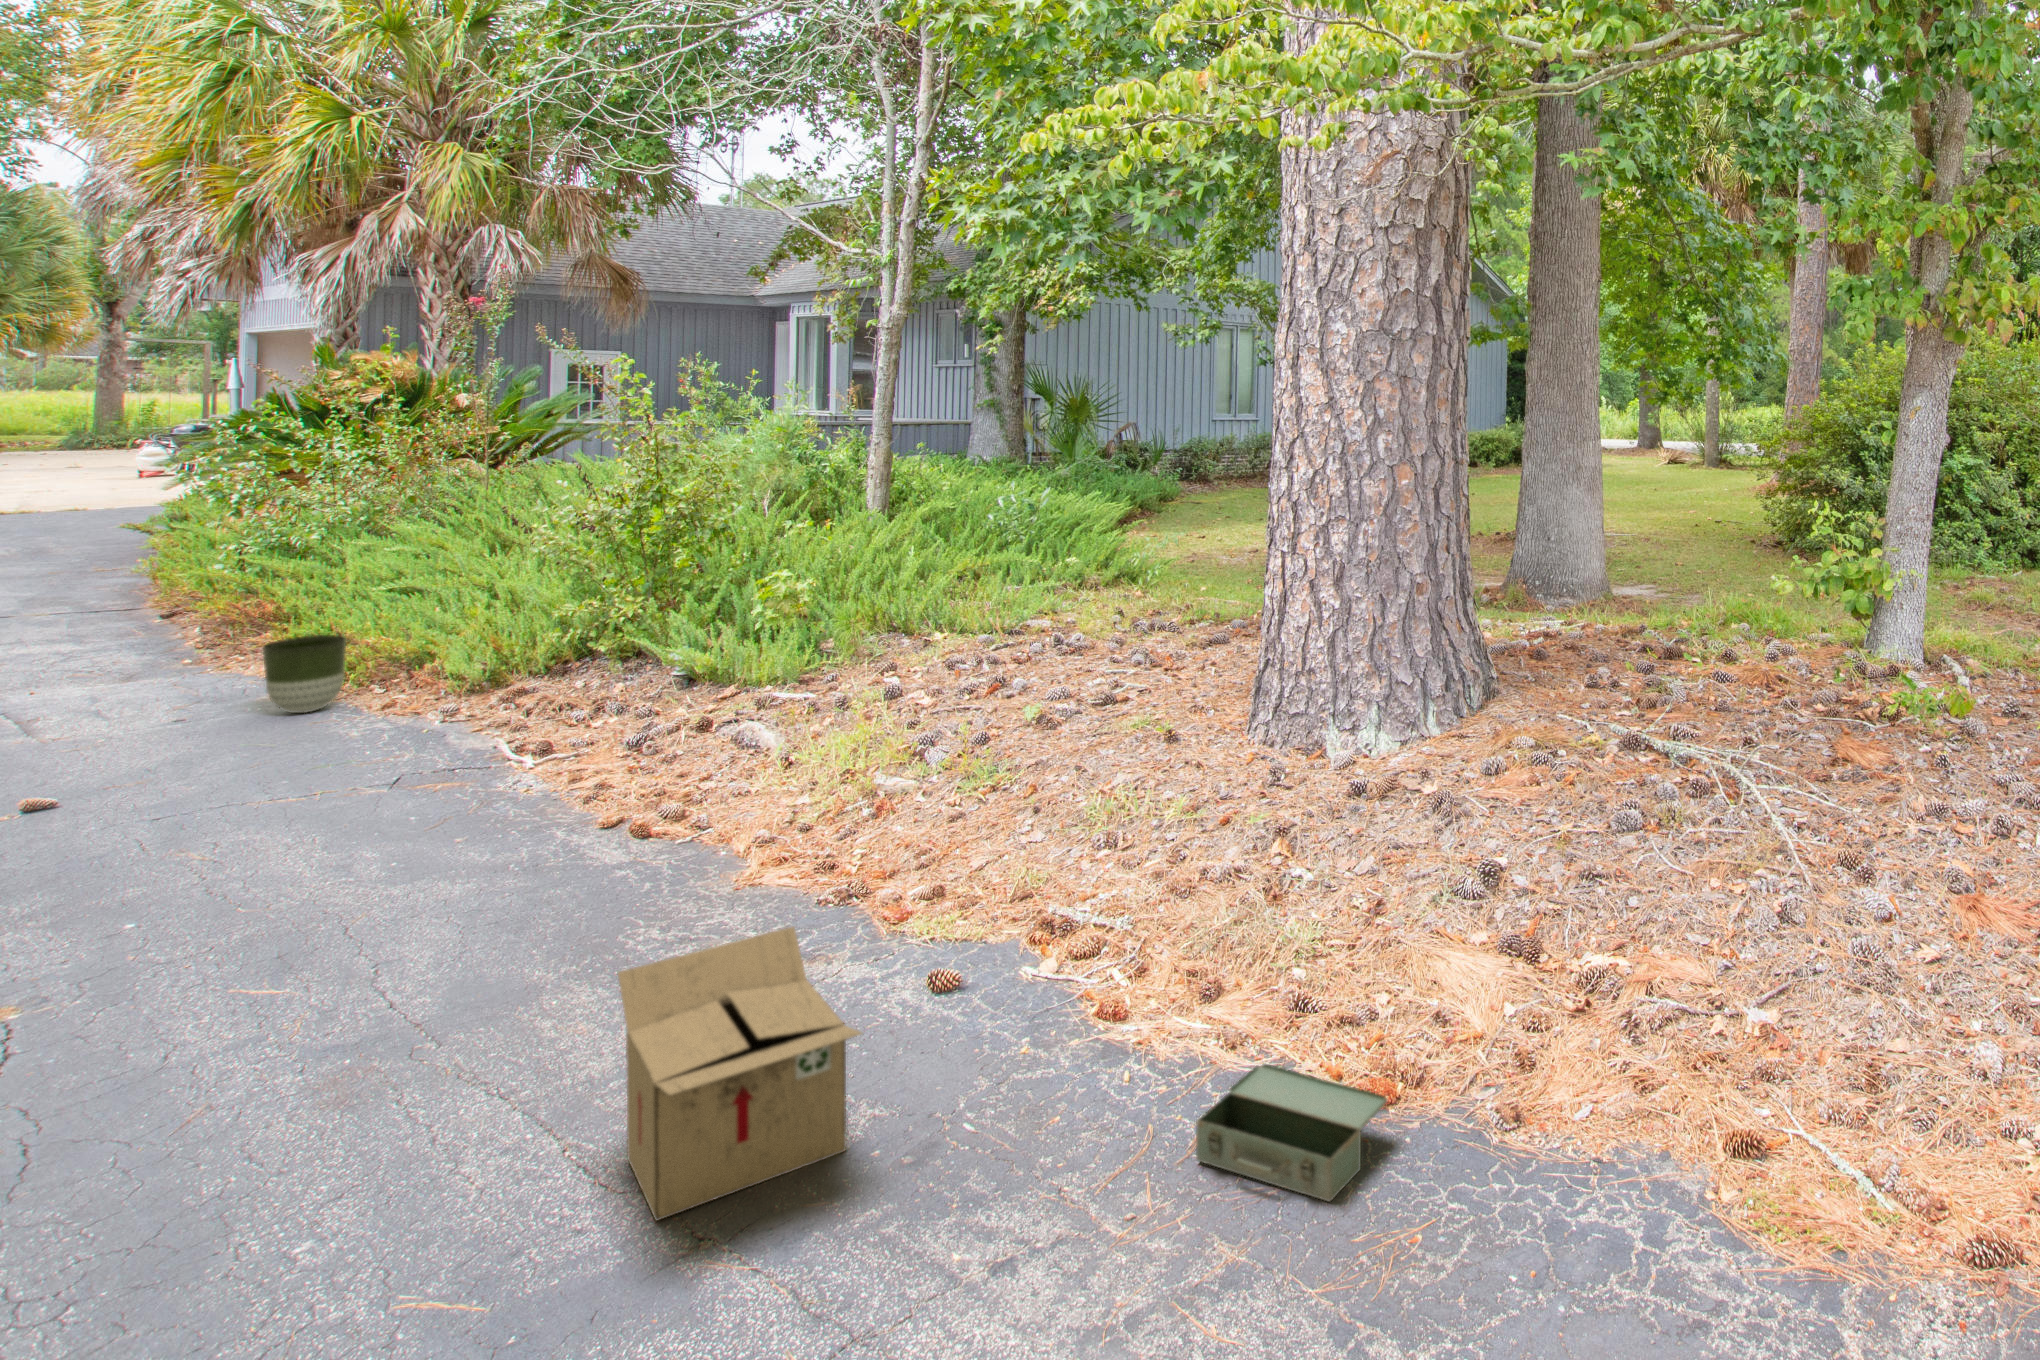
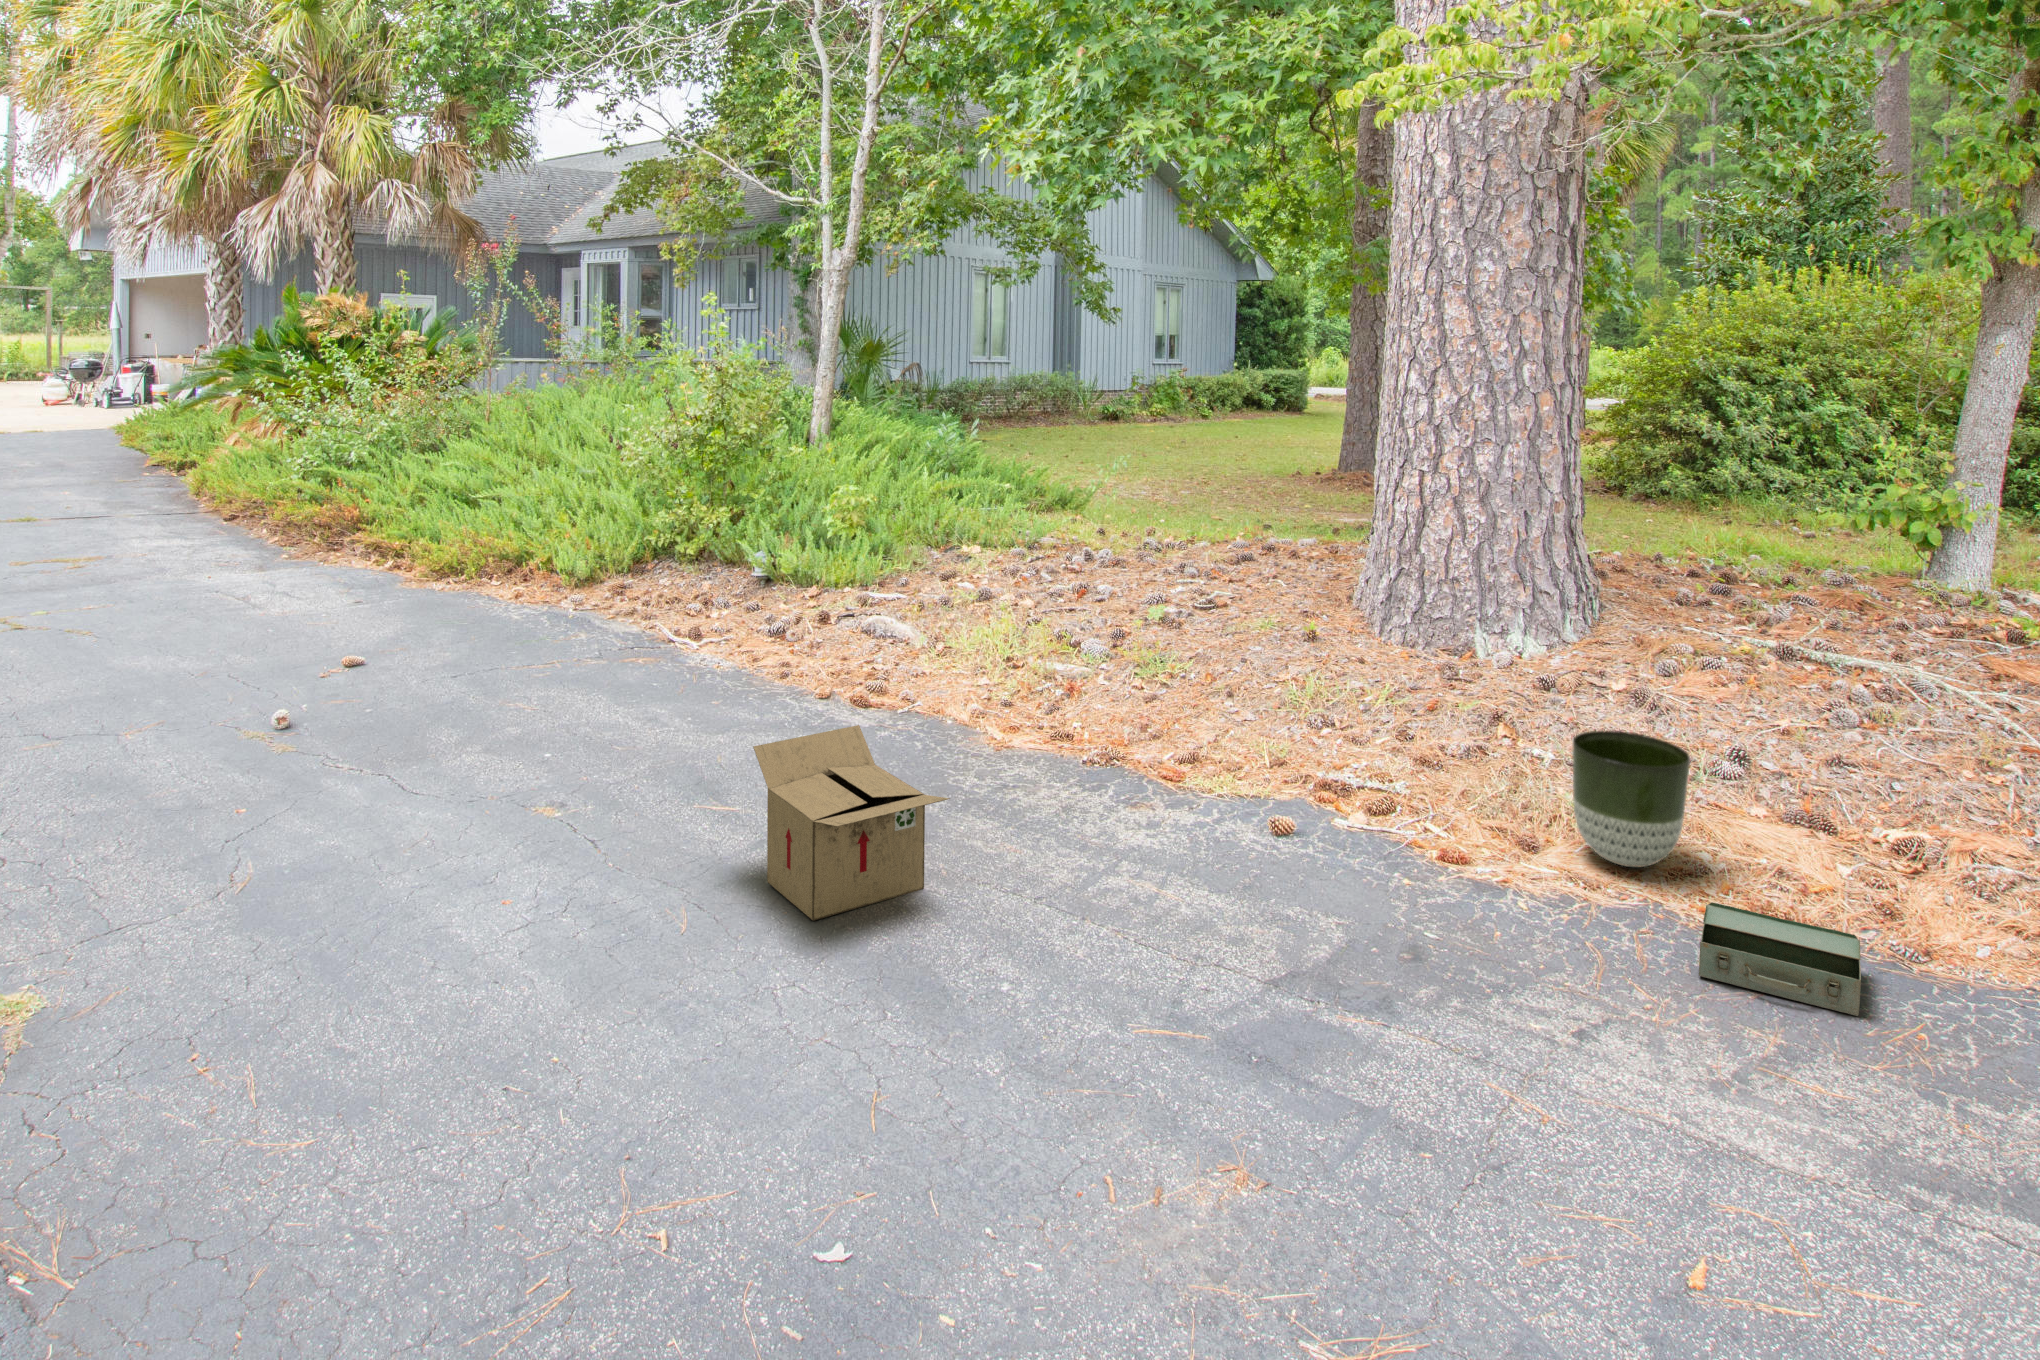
planter: present [263,635,346,713] -> present [1572,731,1690,867]
cardboard box: present [618,927,862,1221] -> present [753,725,950,921]

